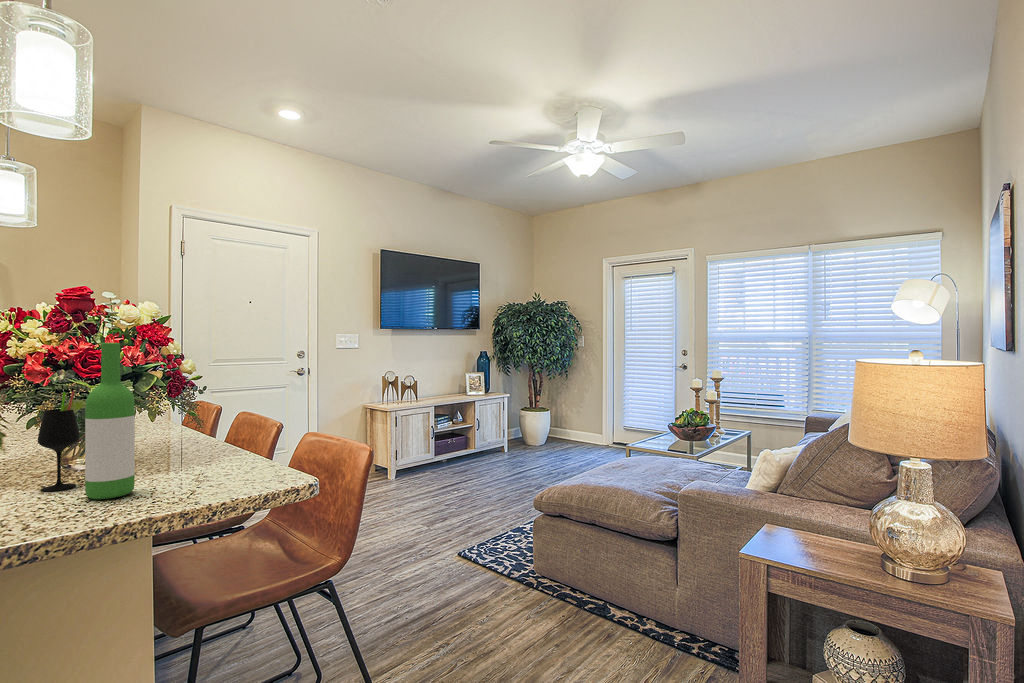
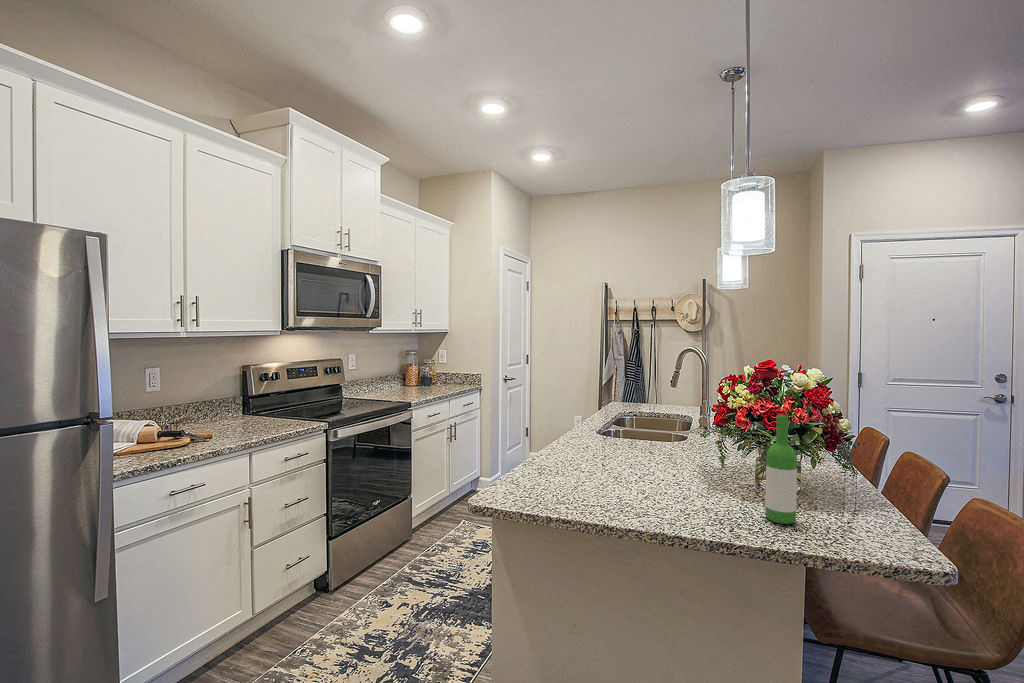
wine glass: present [38,391,86,491] -> none [742,440,769,503]

